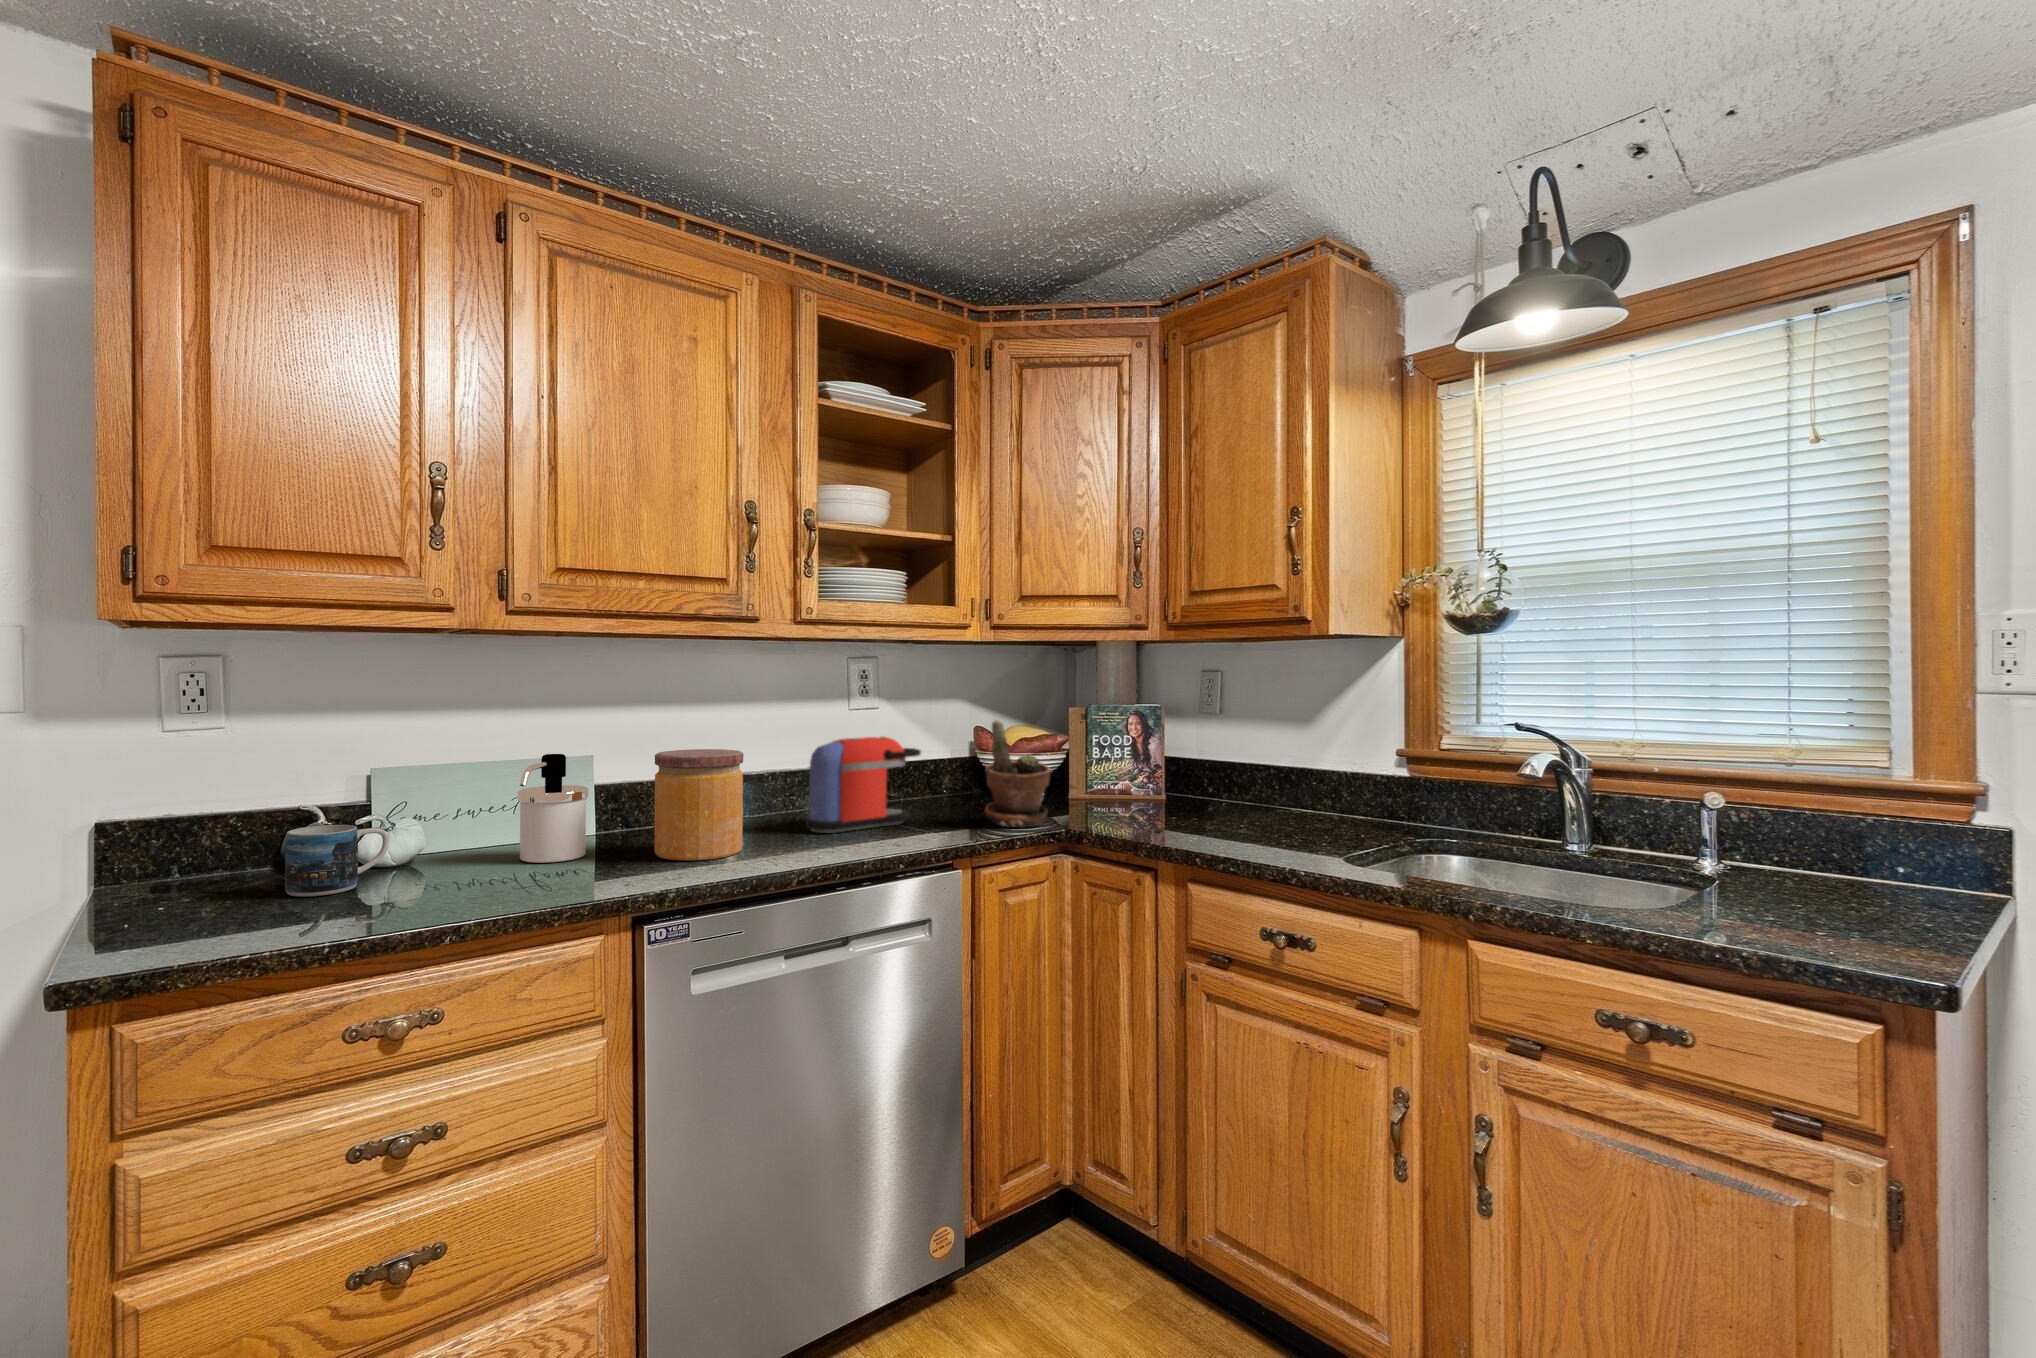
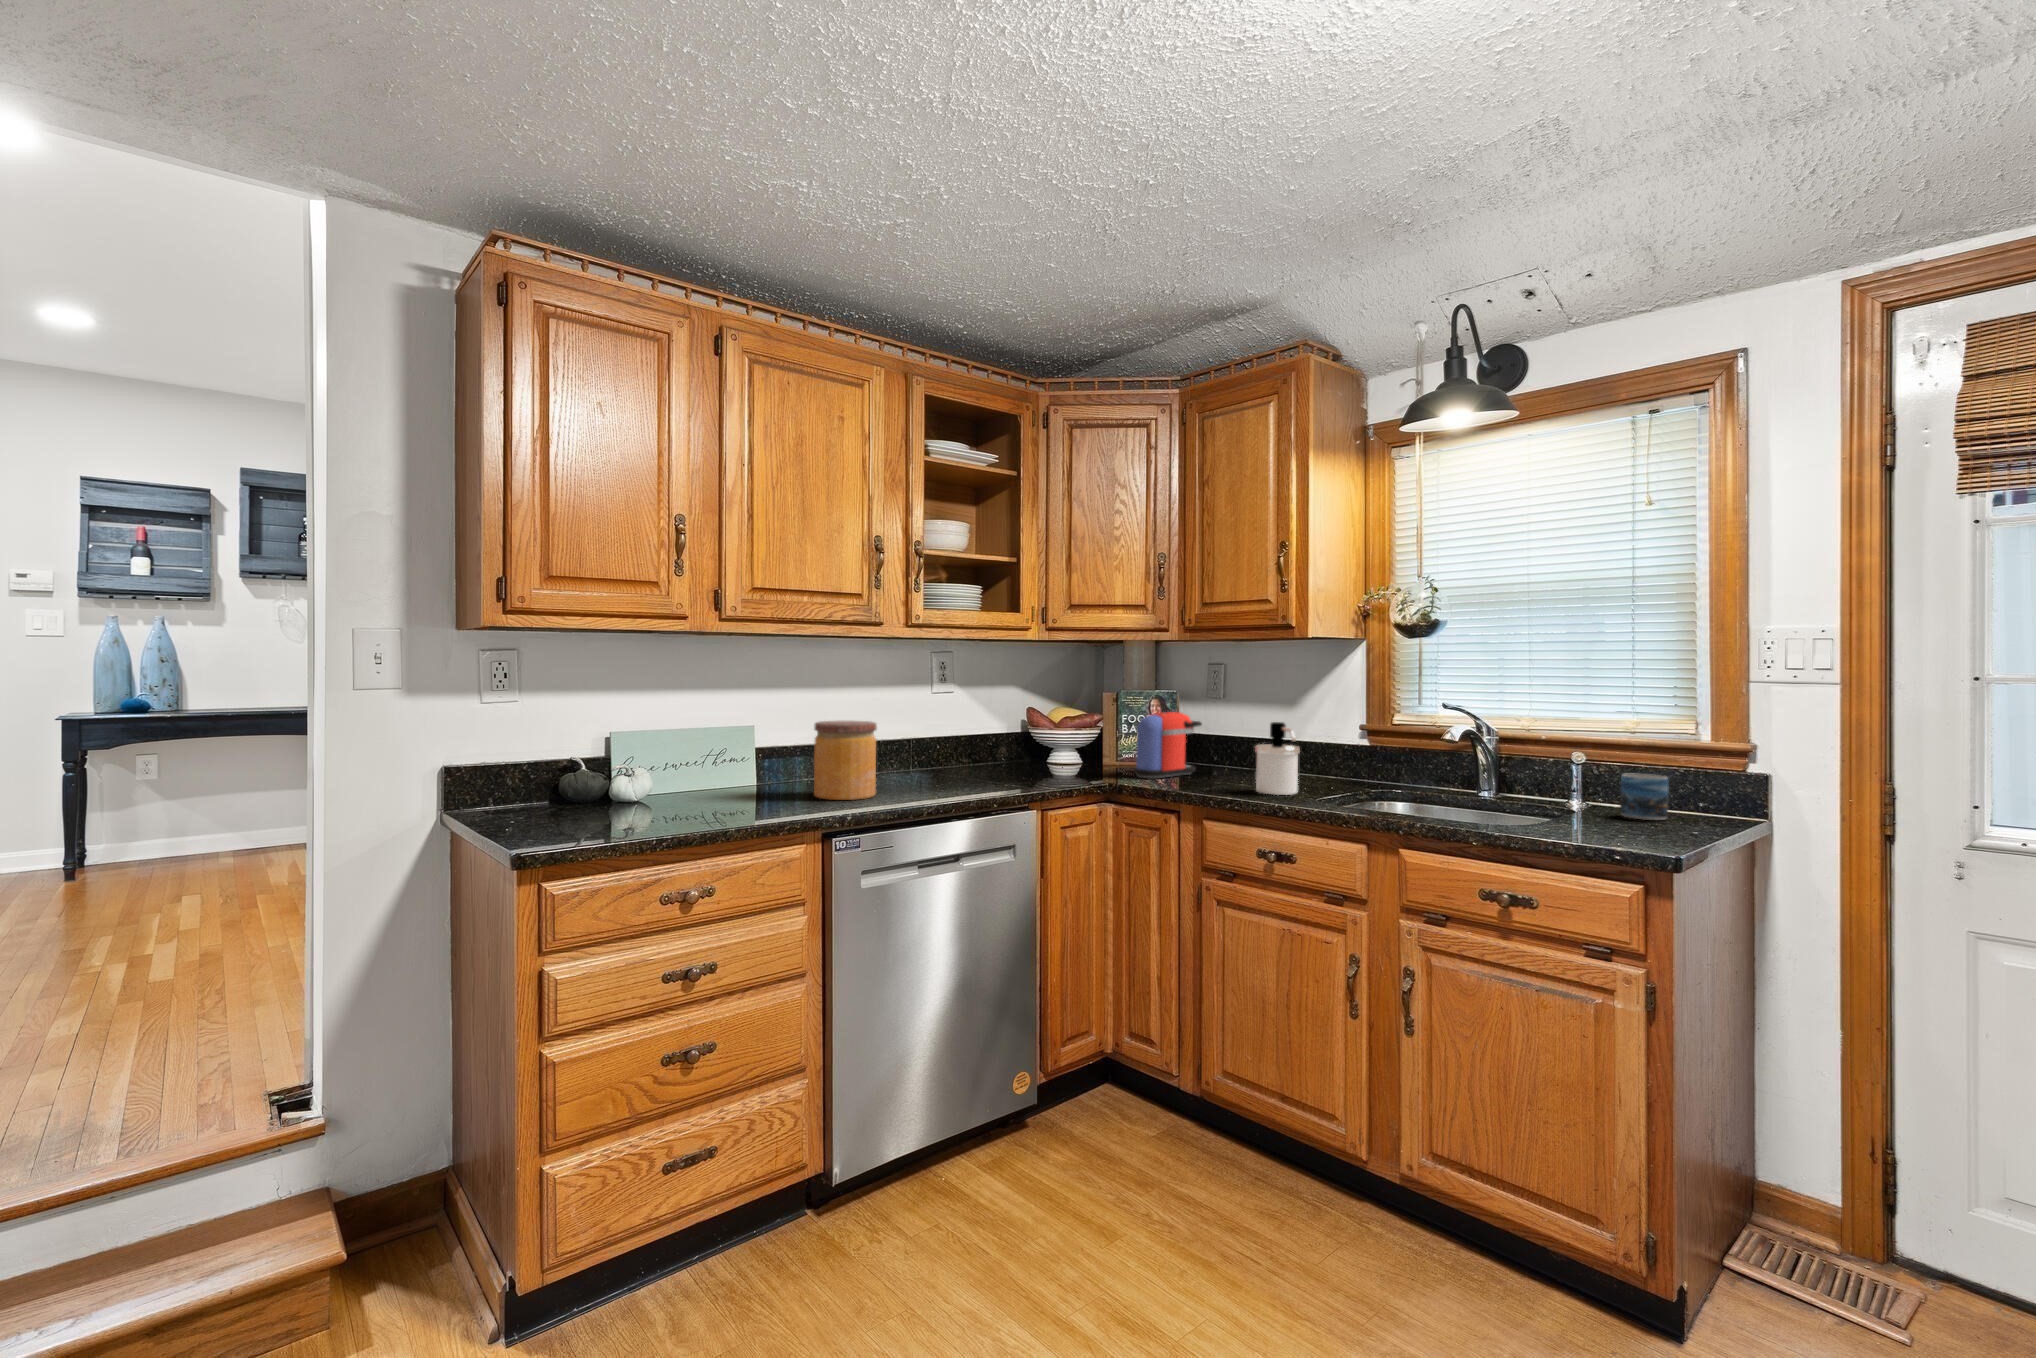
potted plant: present [985,720,1051,828] -> none [1044,701,1095,783]
coffee maker: present [806,736,921,833] -> present [1134,712,1202,778]
soap dispenser: present [518,754,588,863] -> present [1255,722,1300,795]
mug: present [285,825,389,896] -> present [1620,773,1668,820]

